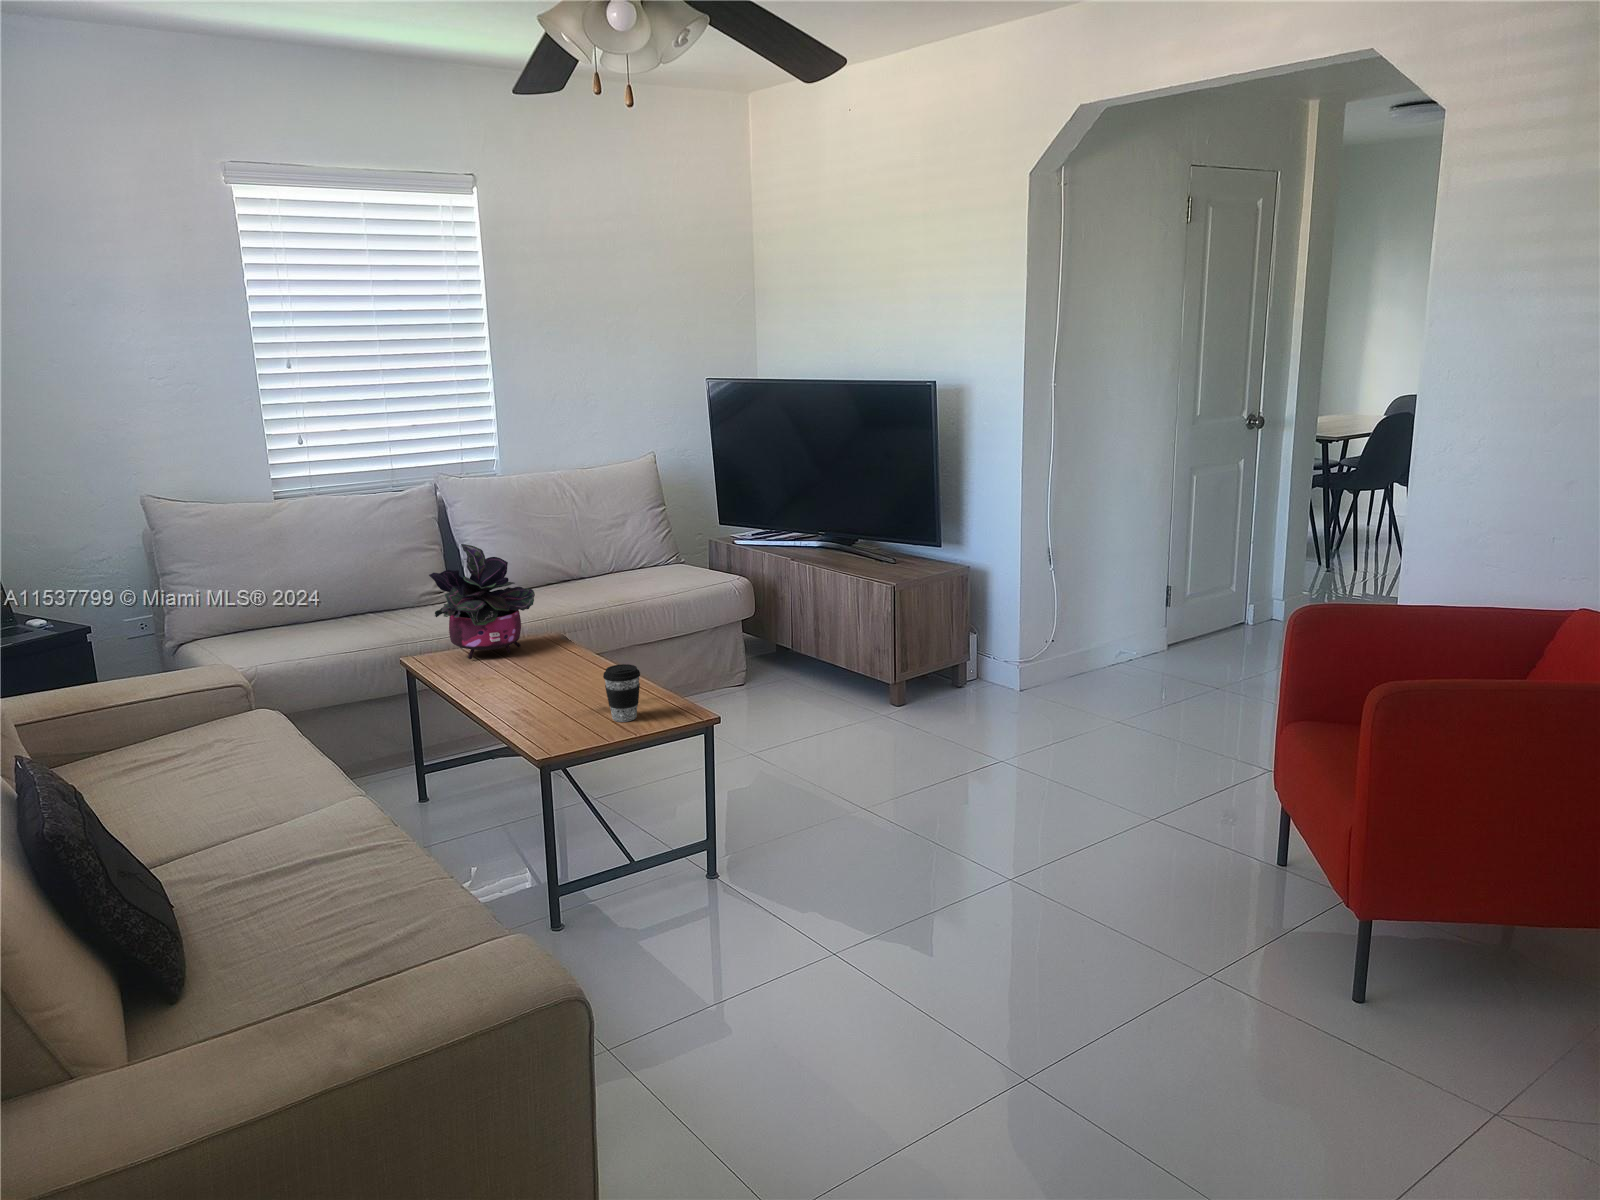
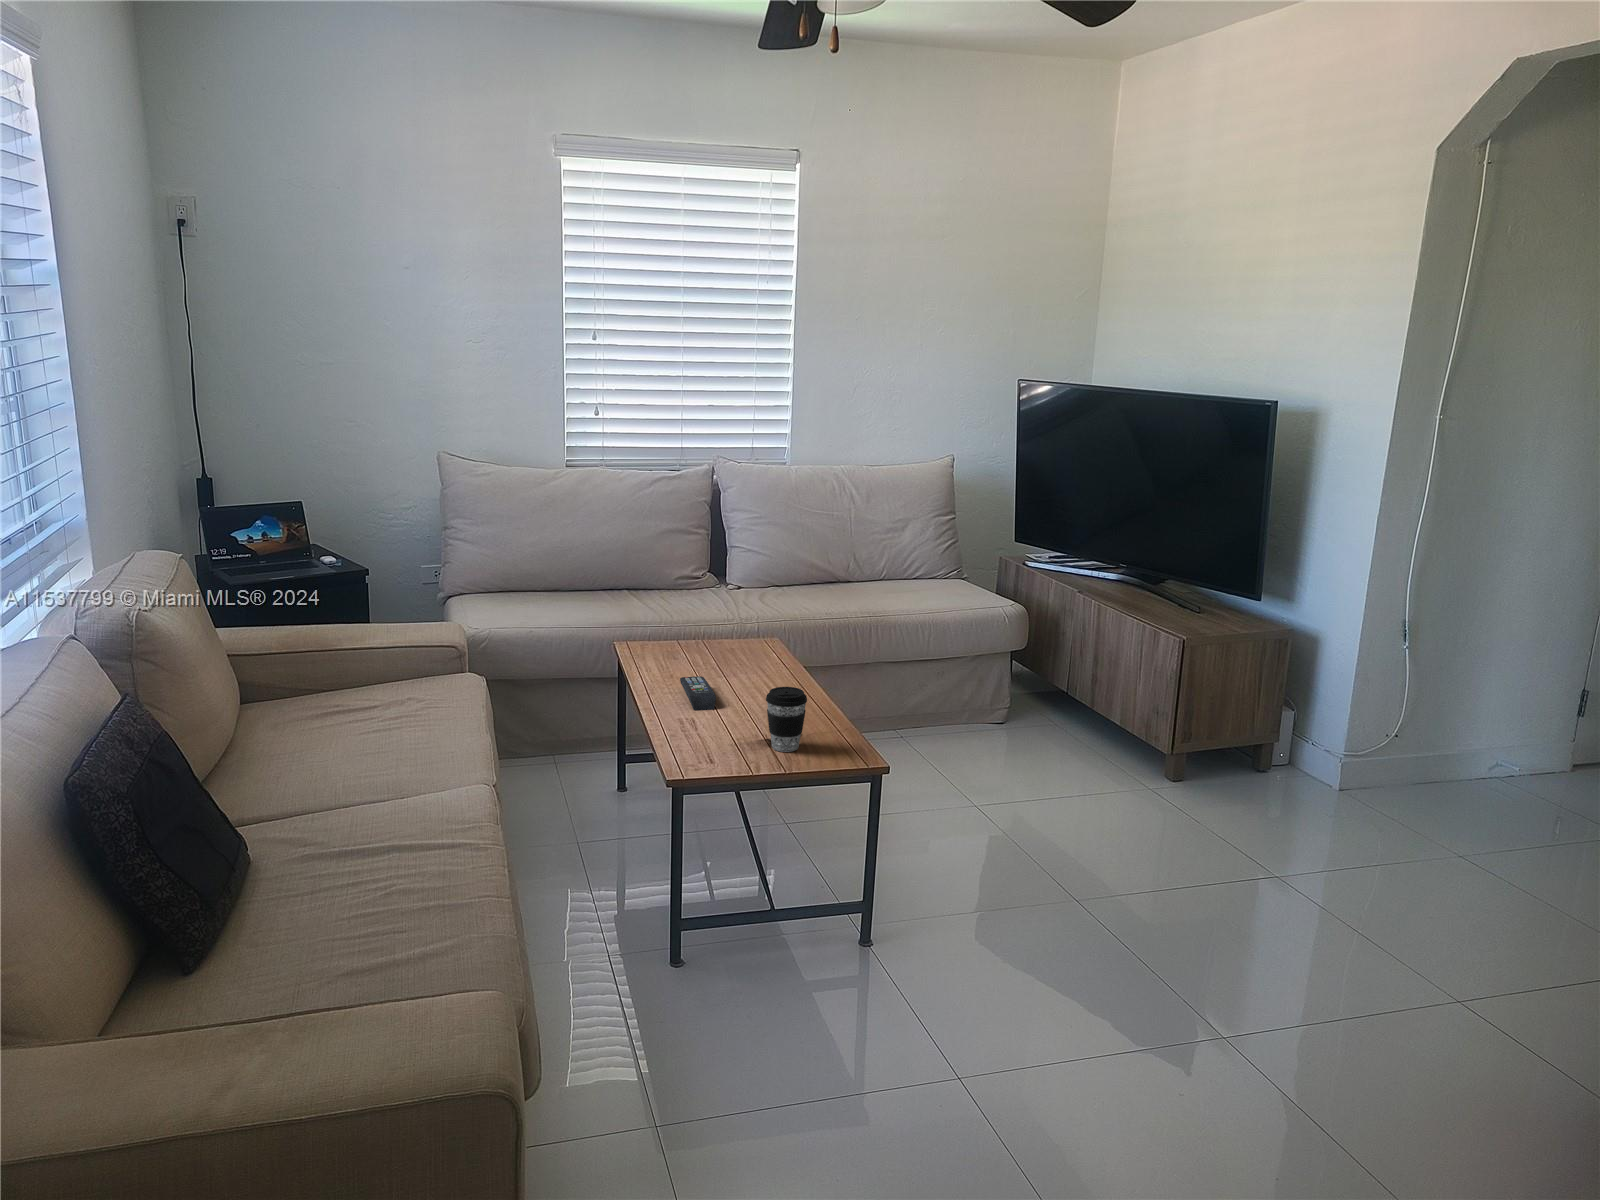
potted plant: present [429,544,535,659] -> none [653,531,761,653]
remote control: none [492,674,540,704] -> present [680,676,716,711]

